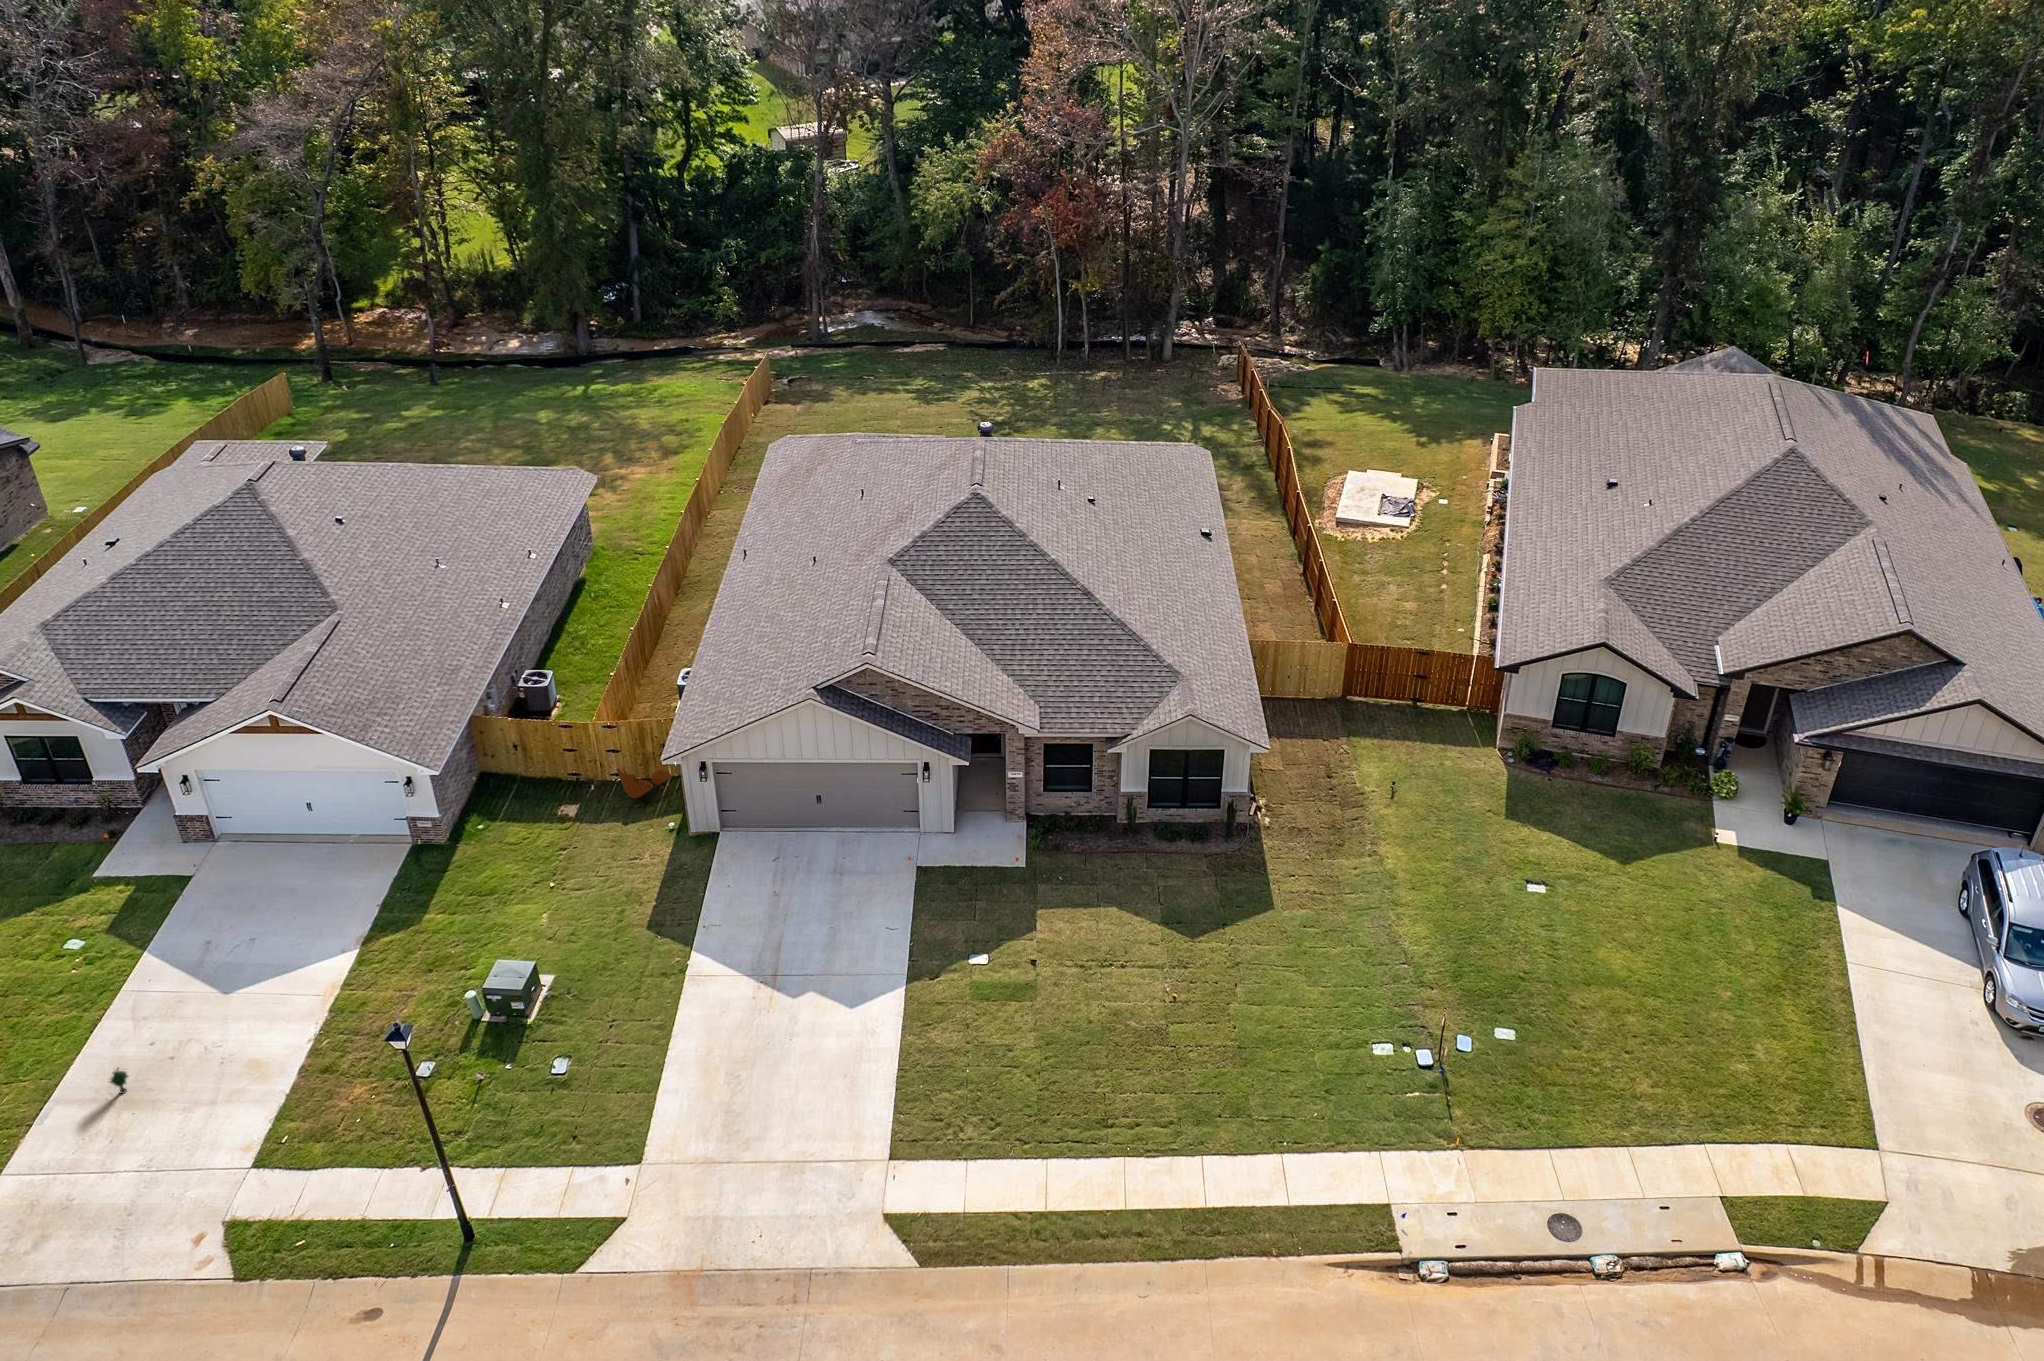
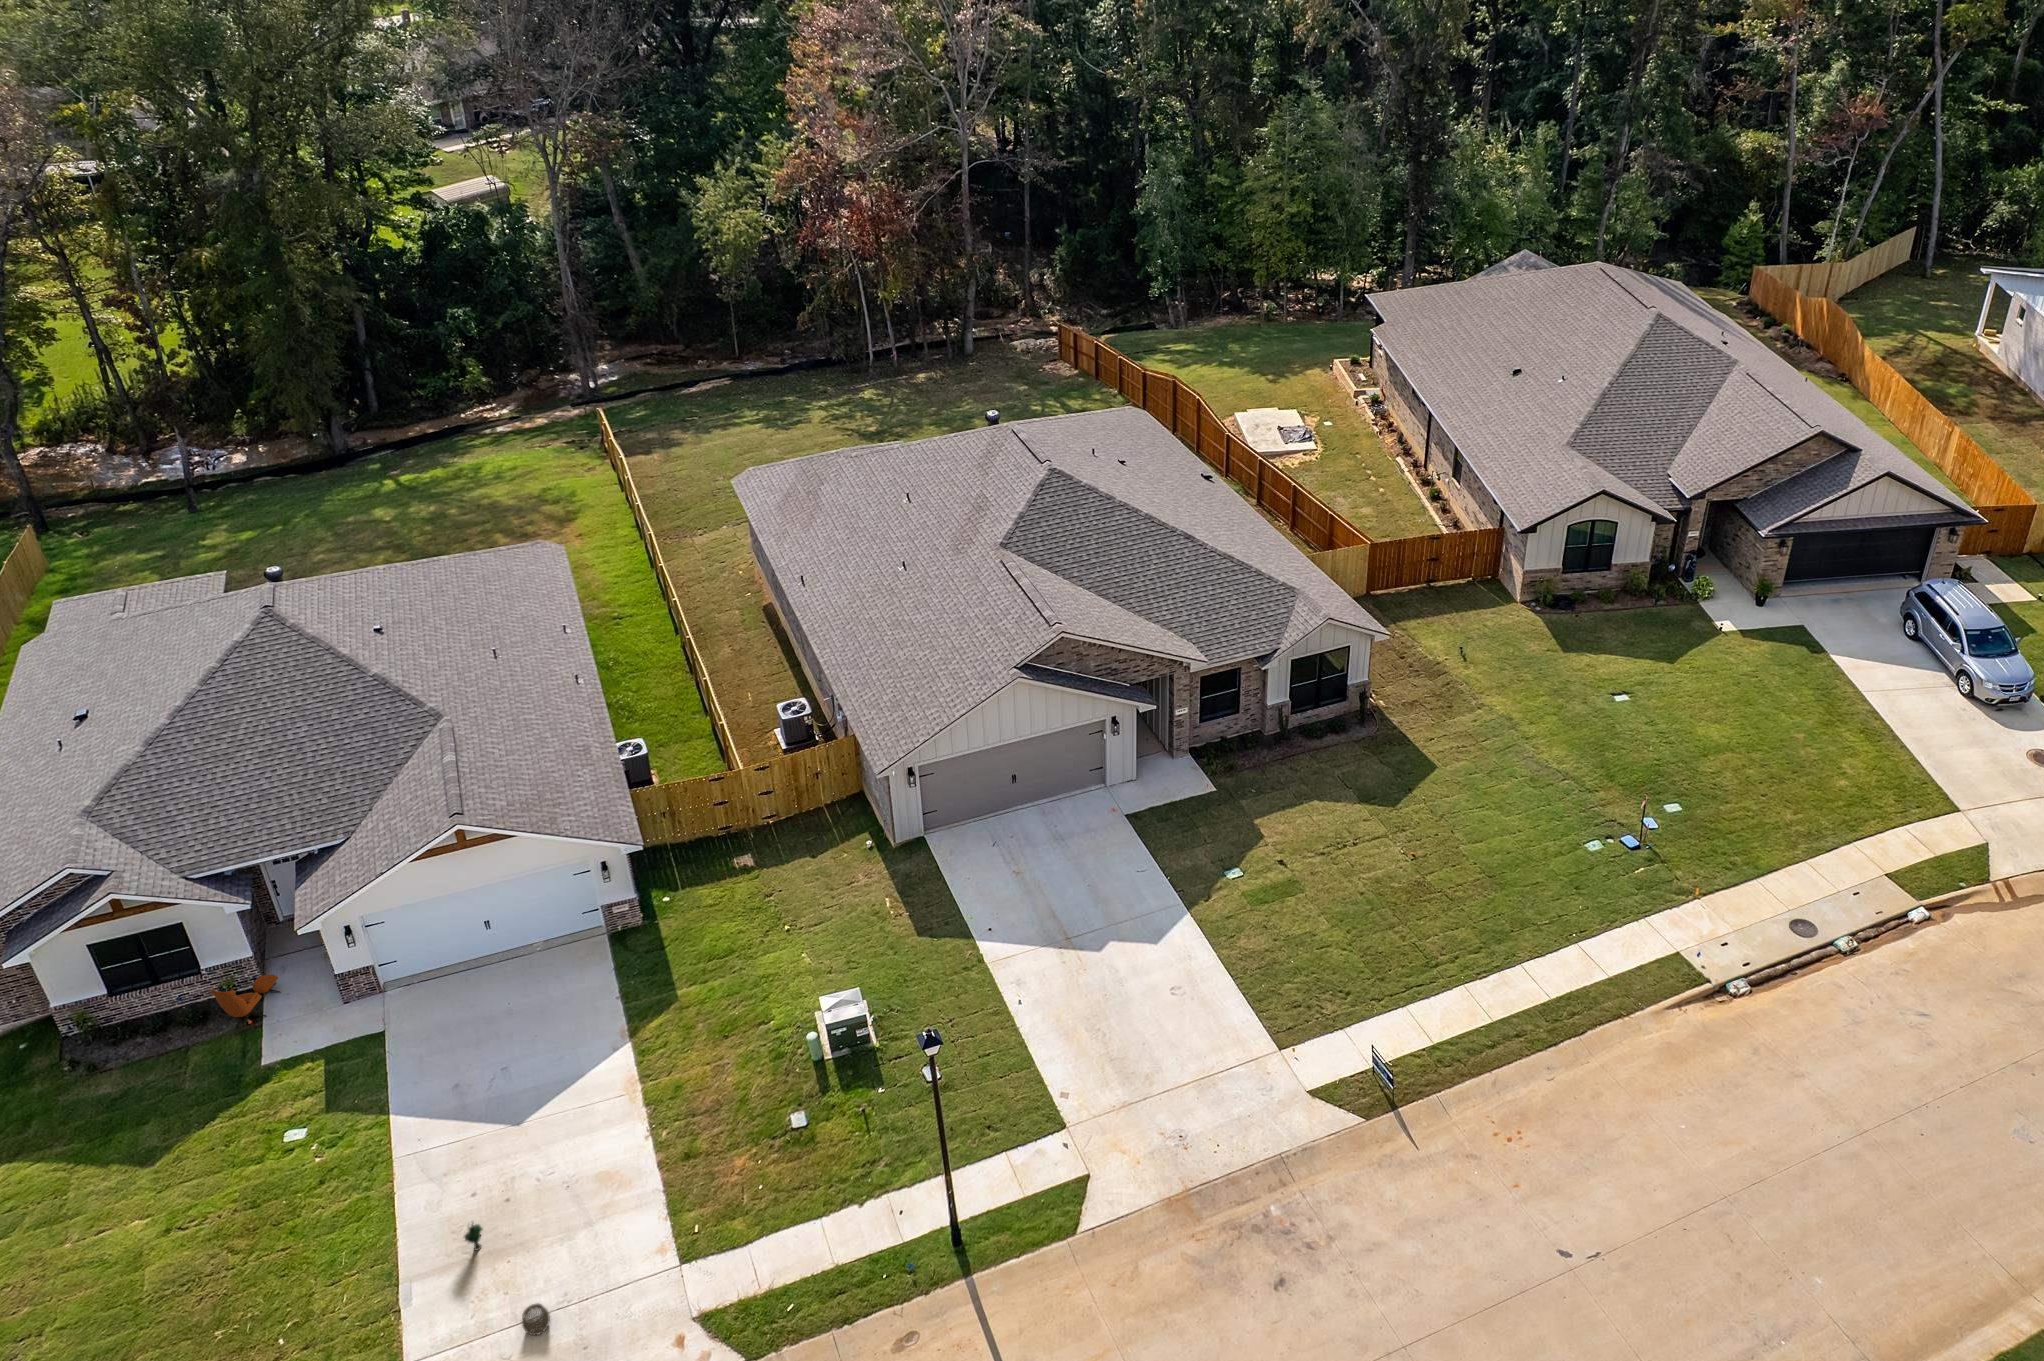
lounge chair: present [617,768,672,807] -> present [211,974,280,1028]
woven basket: none [98,1158,126,1186] -> present [522,1304,550,1336]

